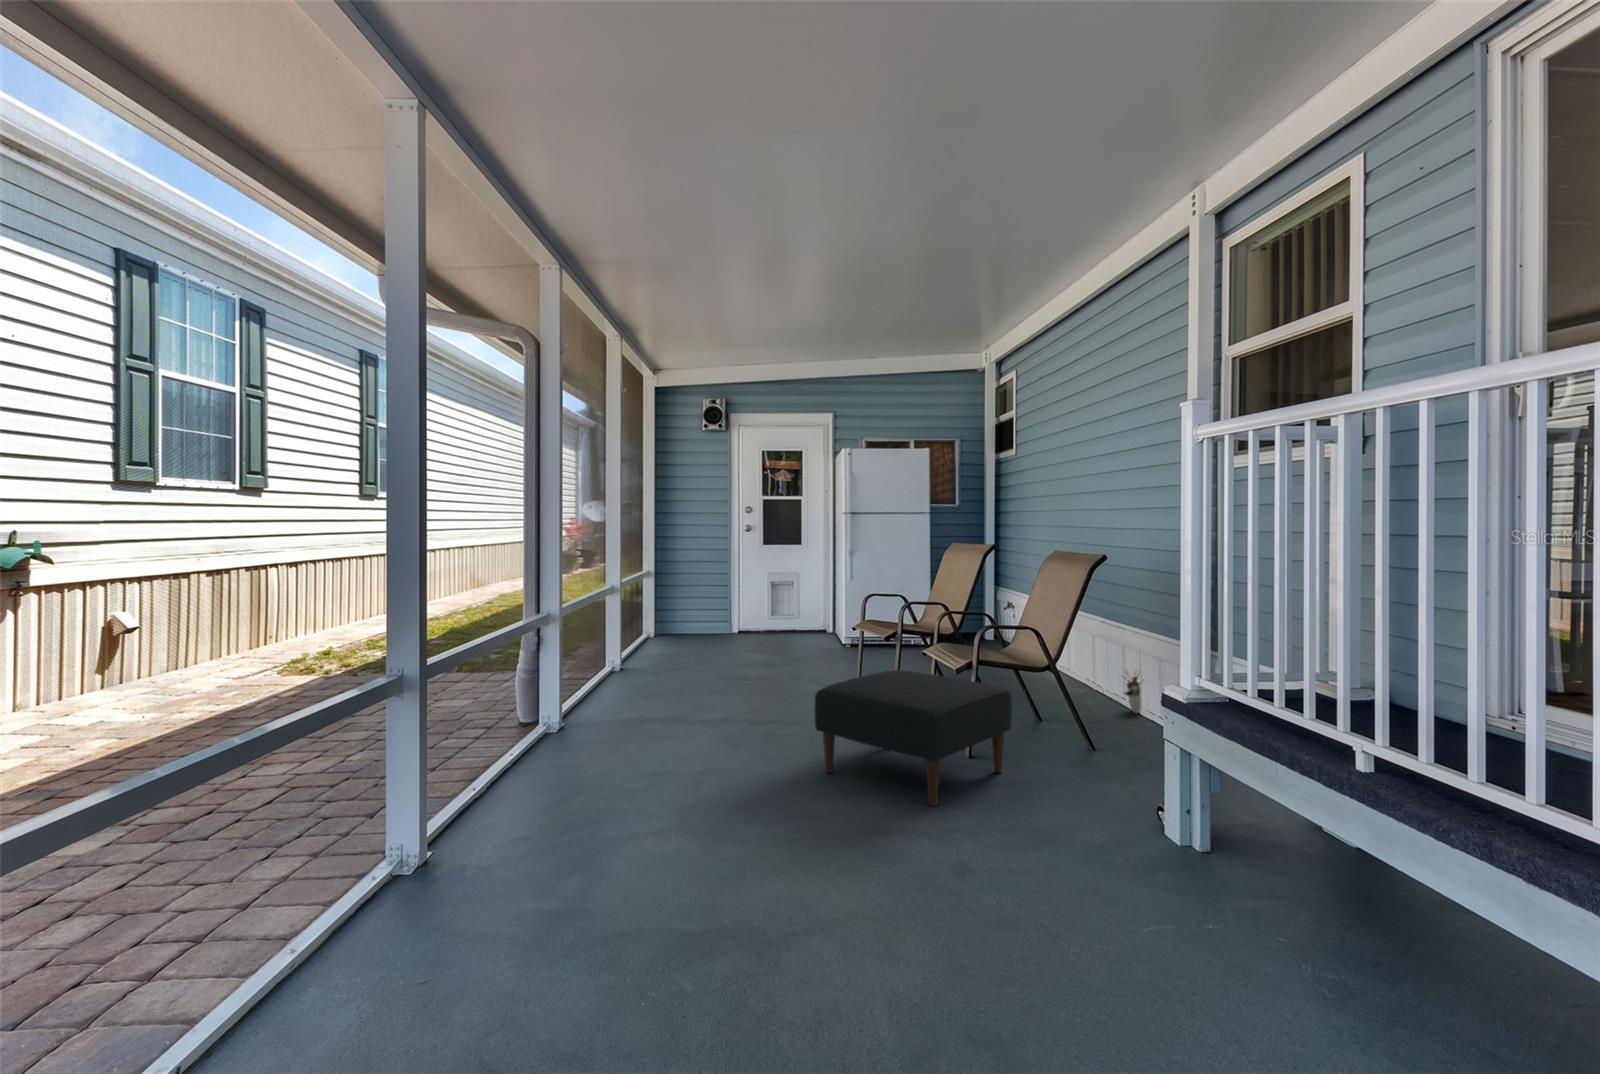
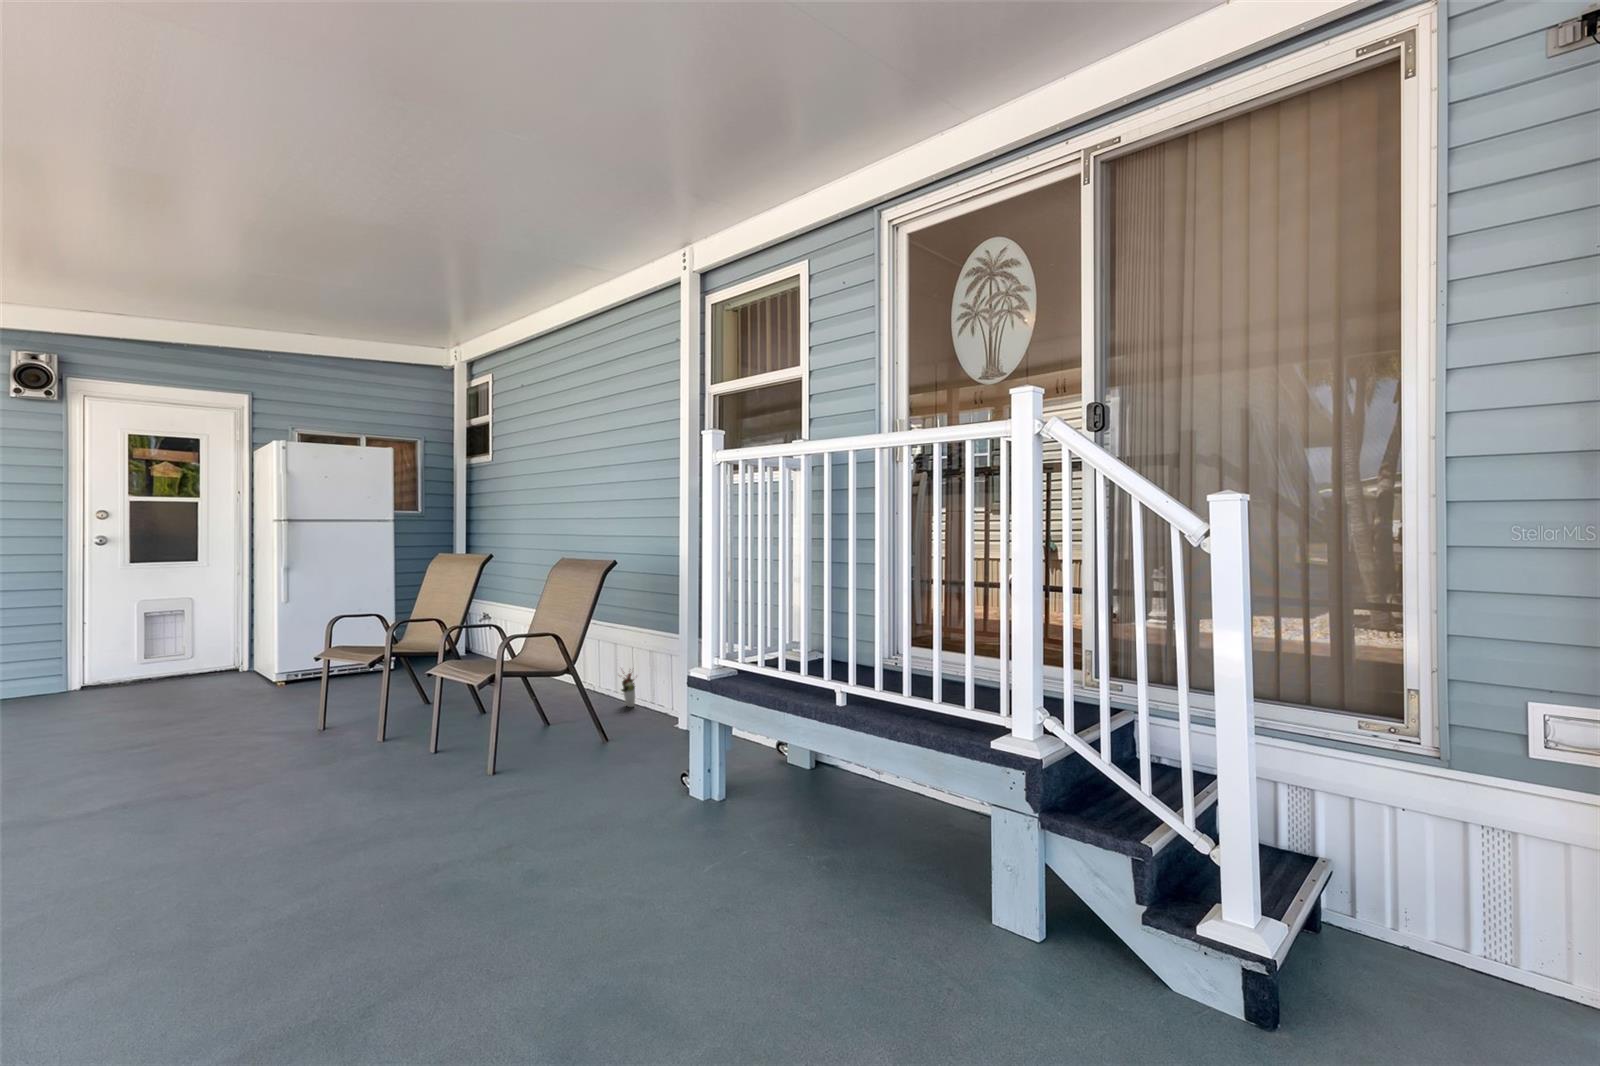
ottoman: present [815,670,1012,806] -> none [314,694,542,827]

